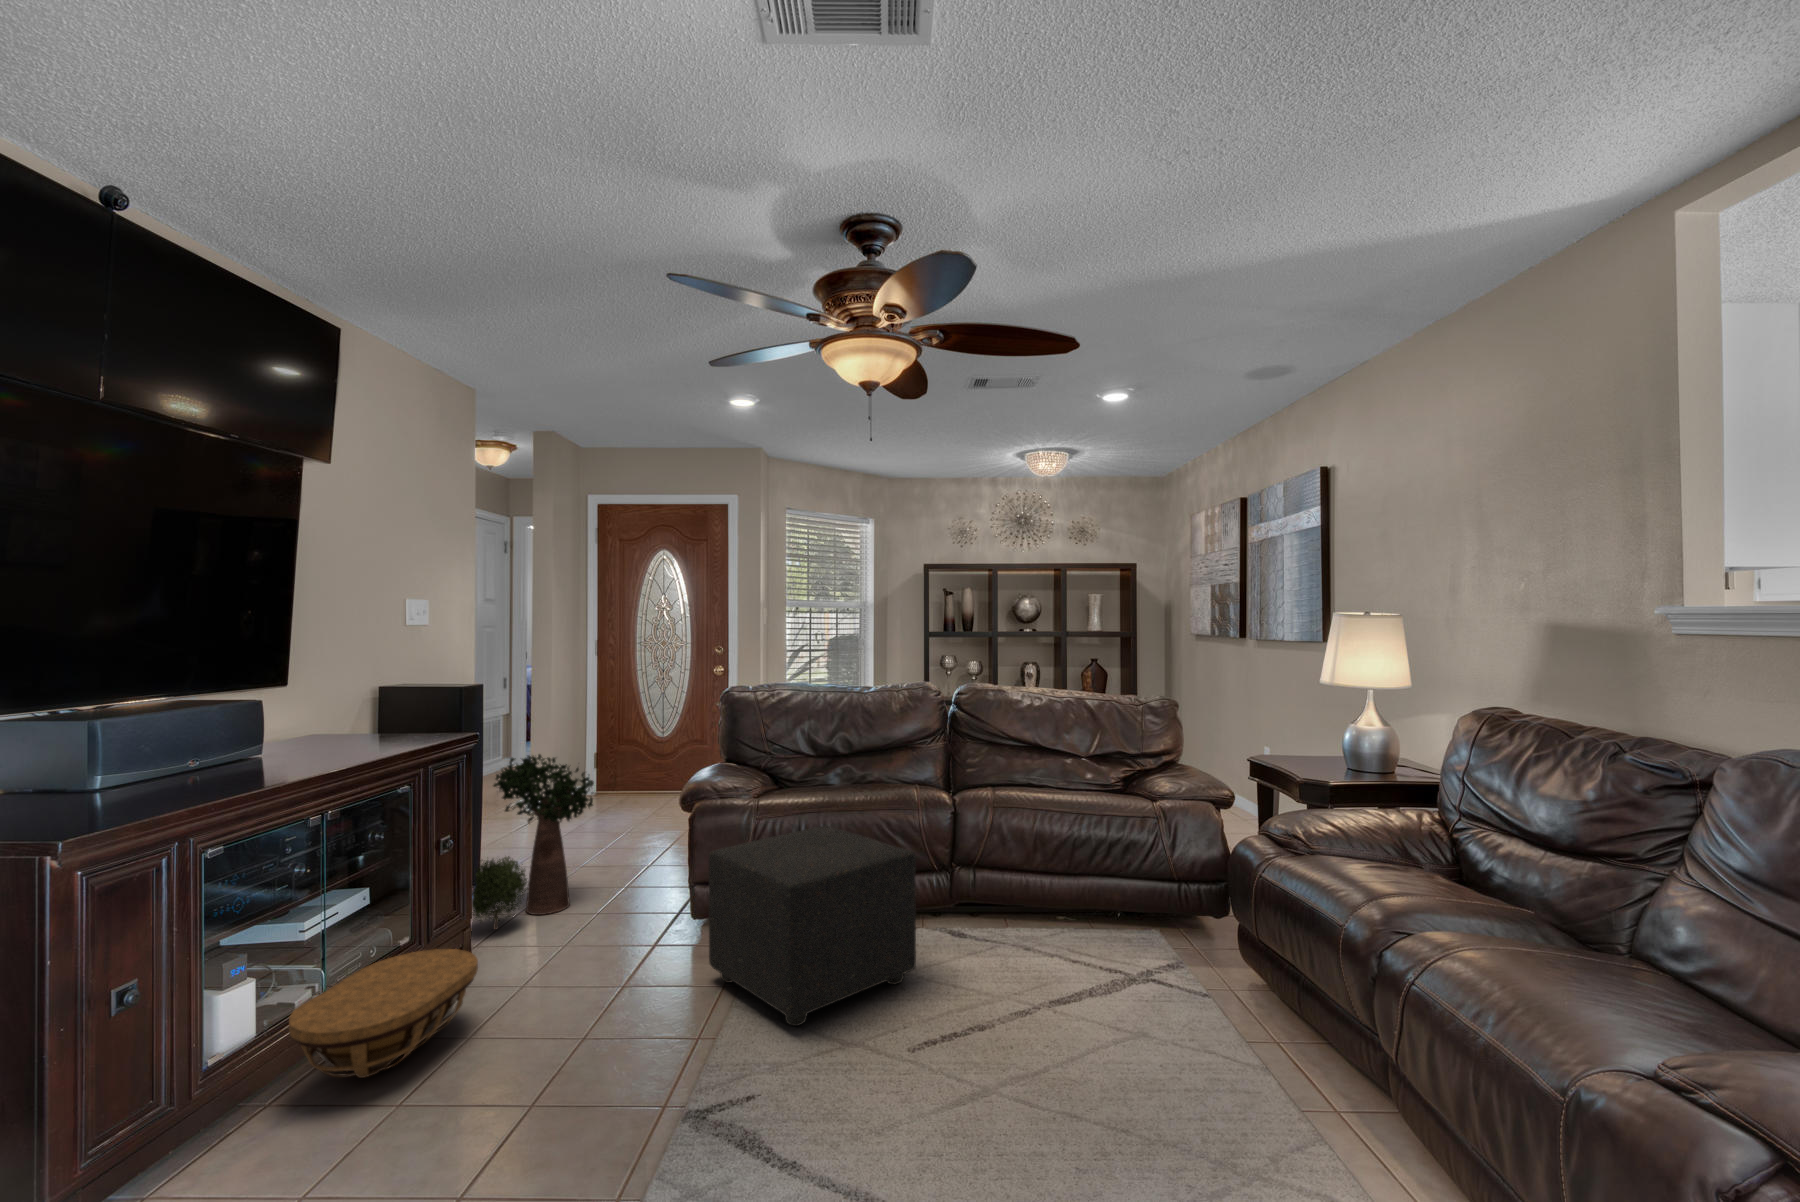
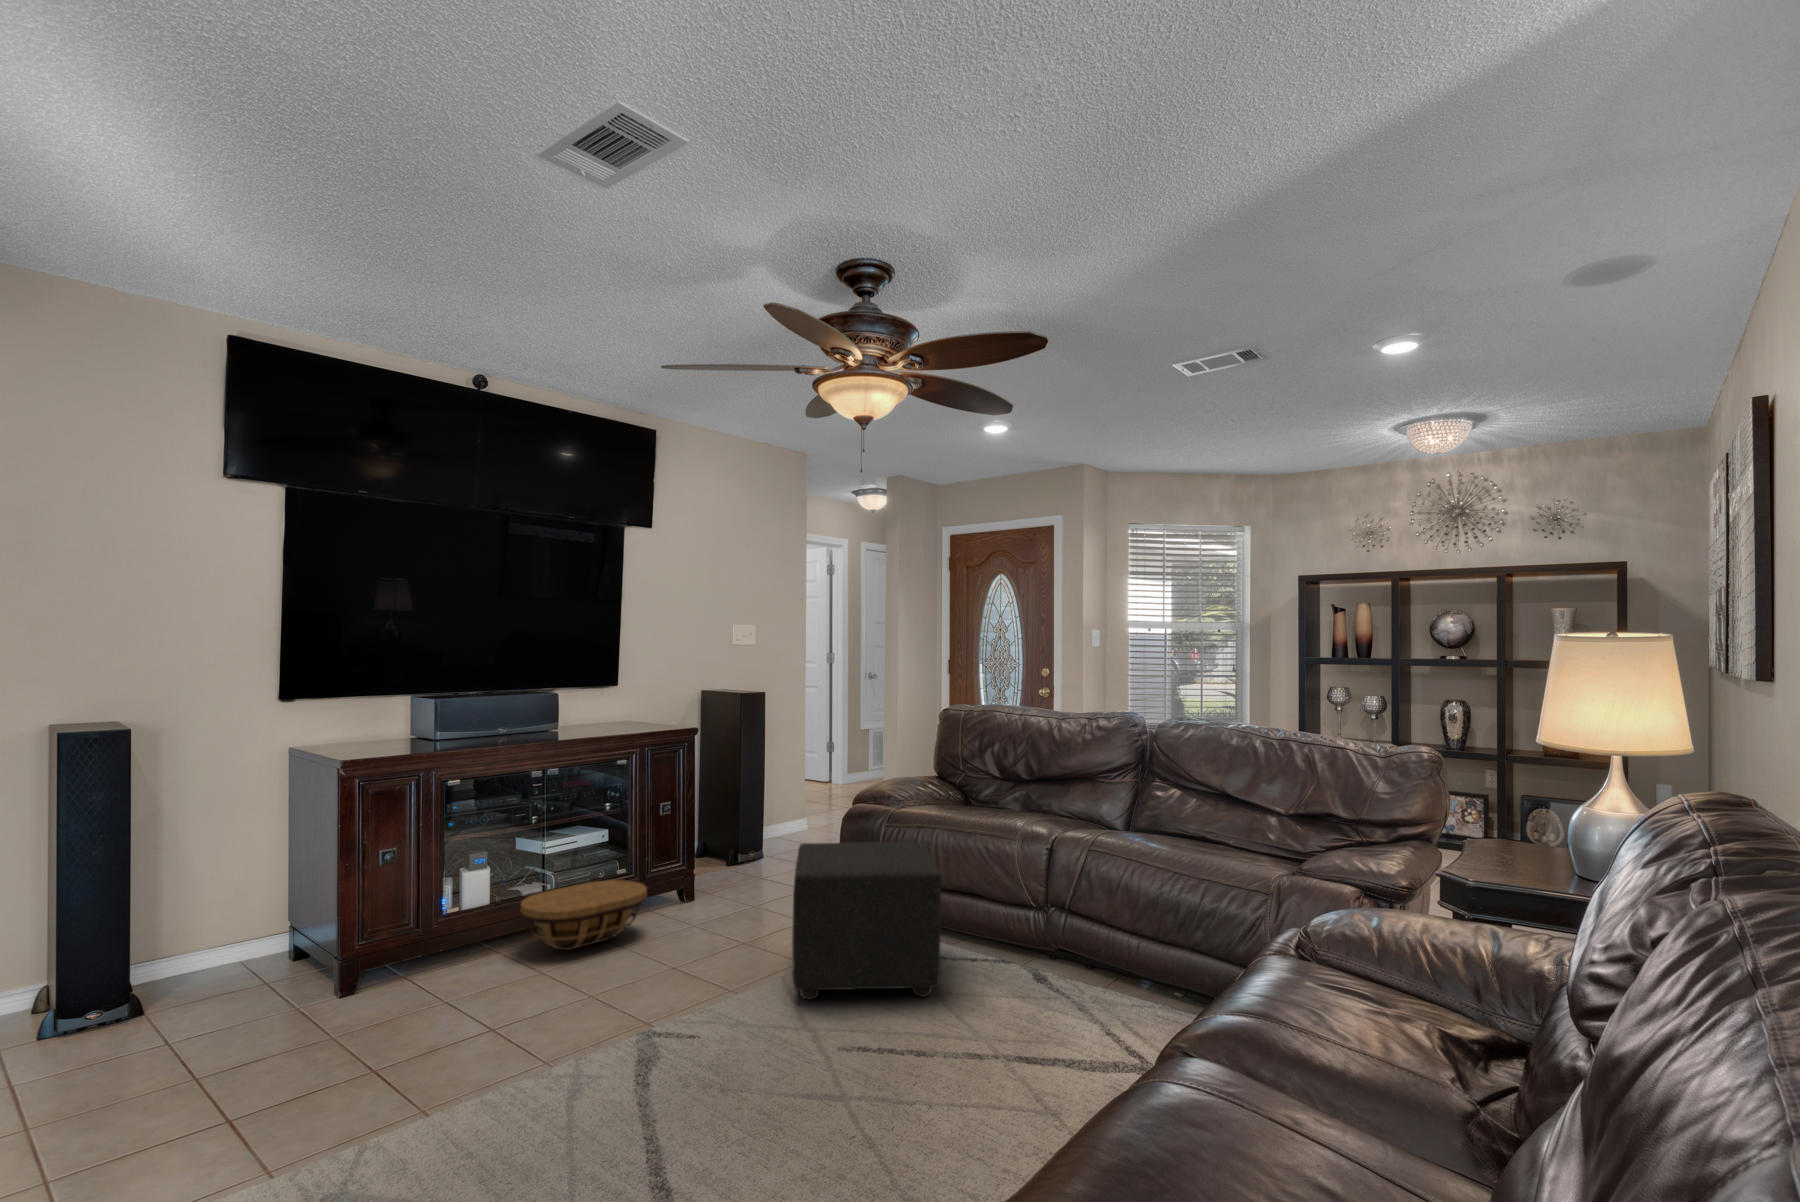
potted plant: present [470,754,594,929] -> none [701,751,810,887]

